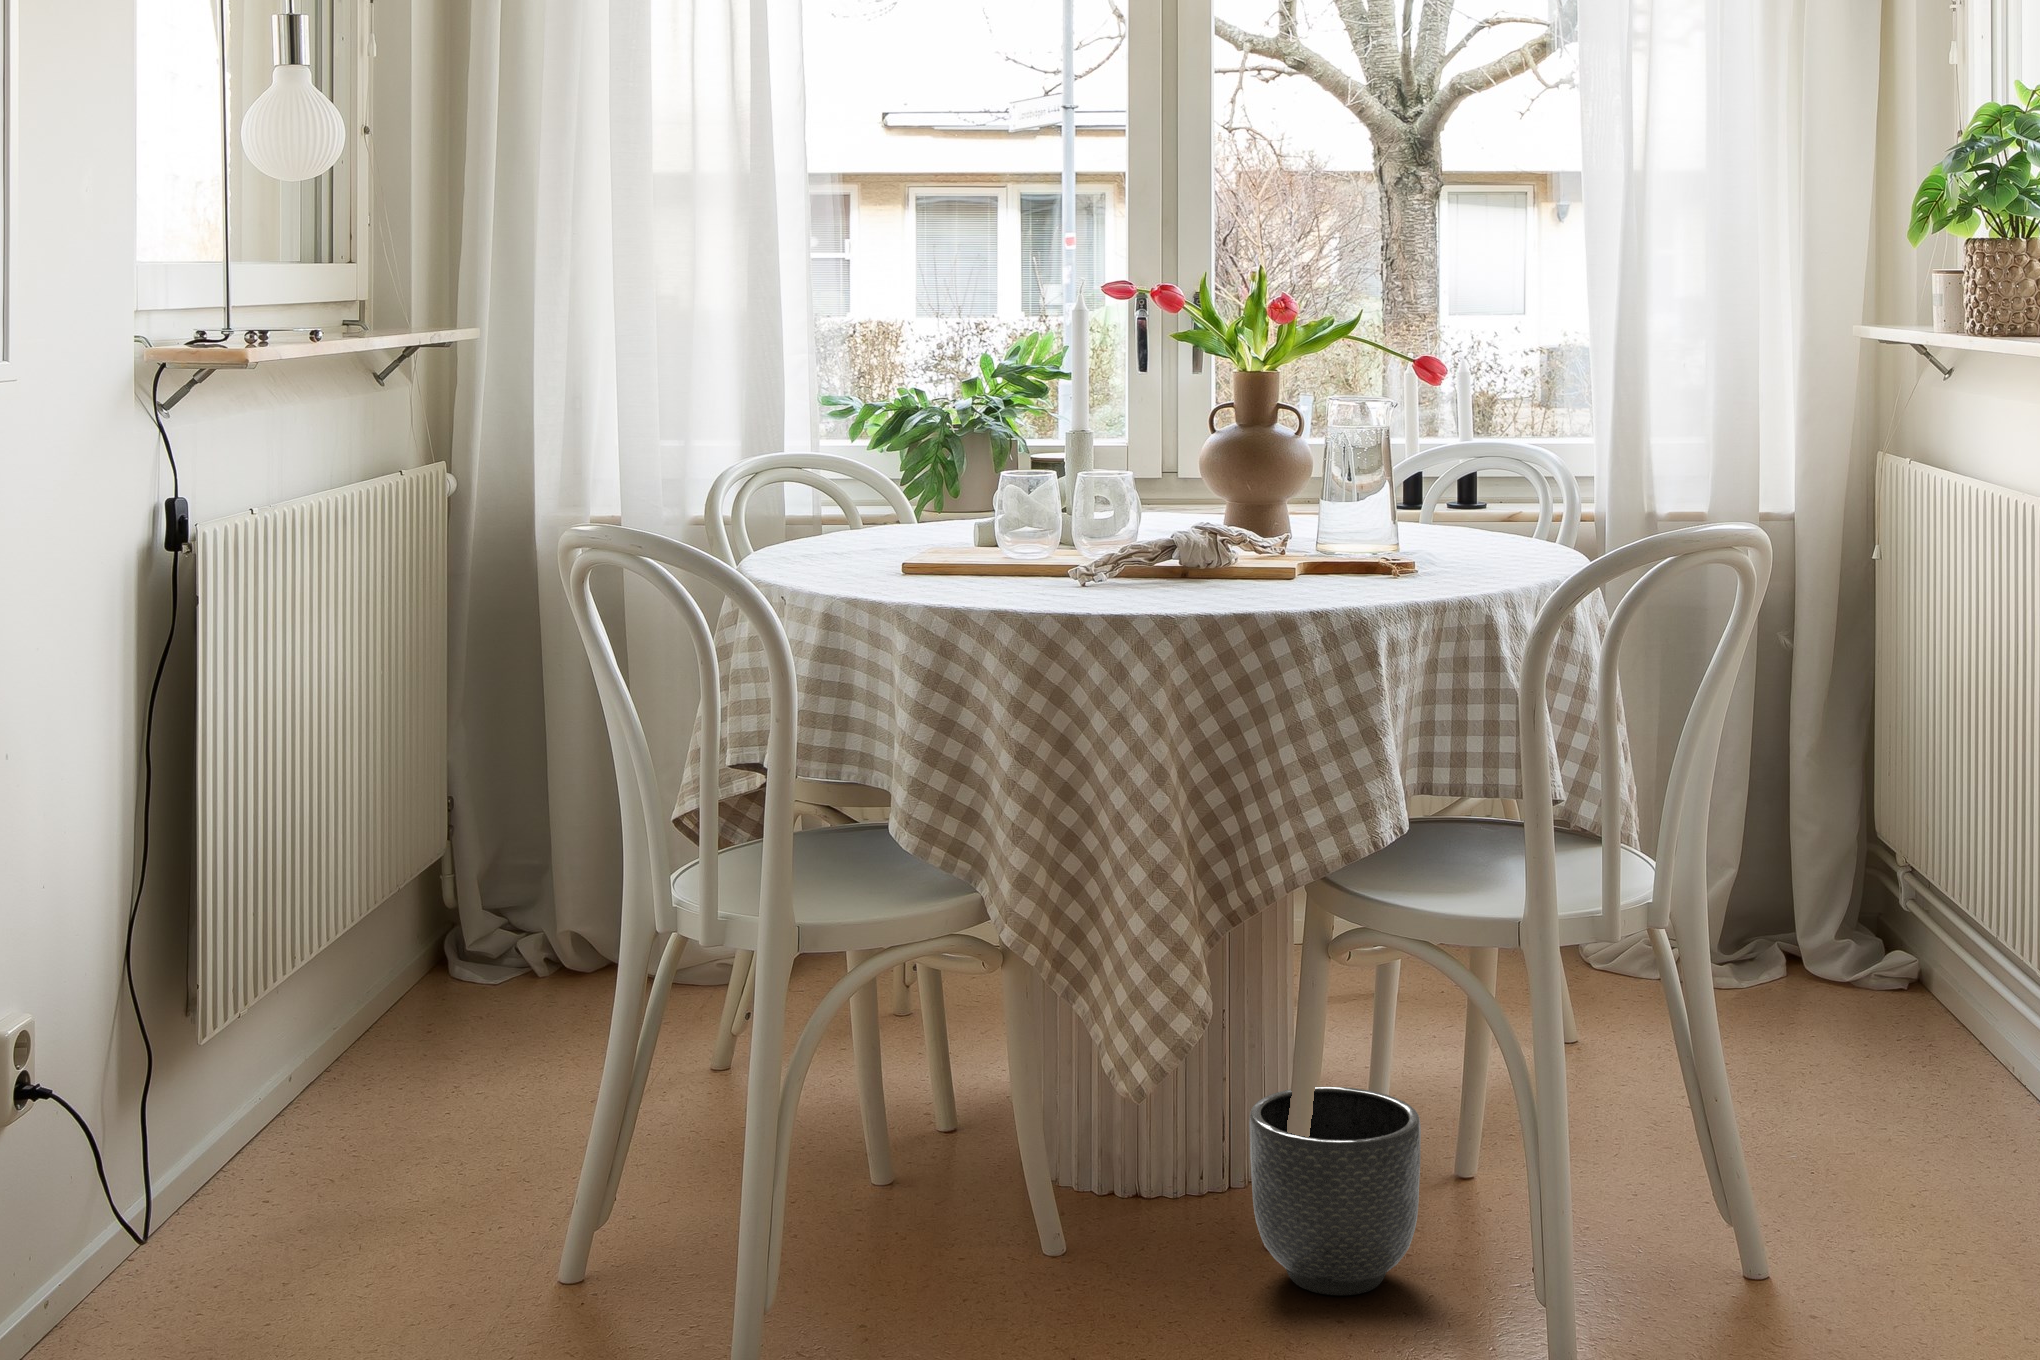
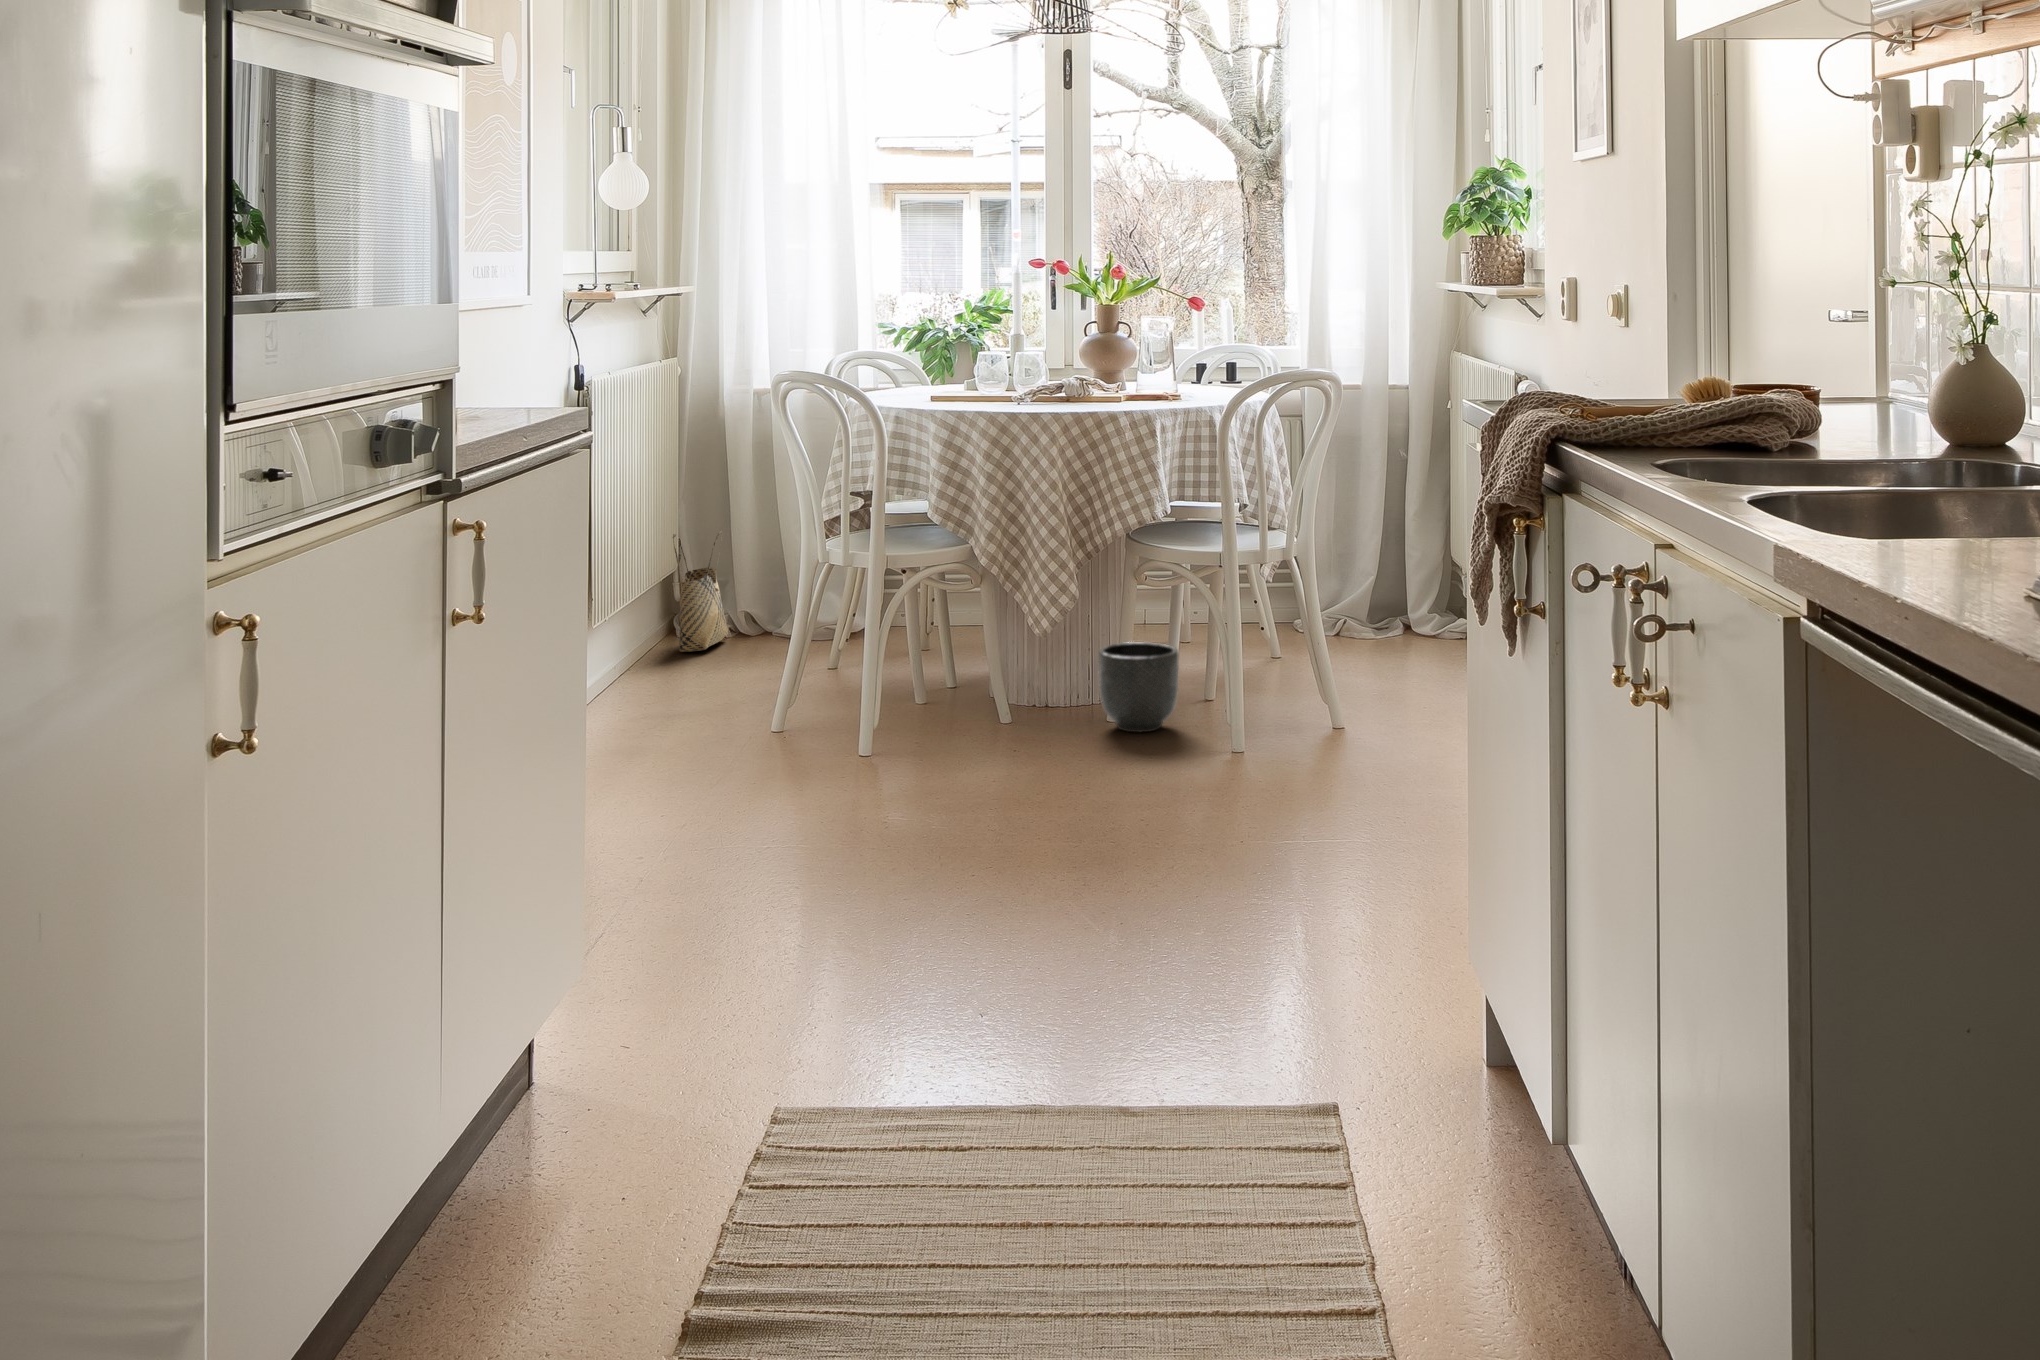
woven basket: none [432,785,537,1014] -> present [672,531,728,652]

